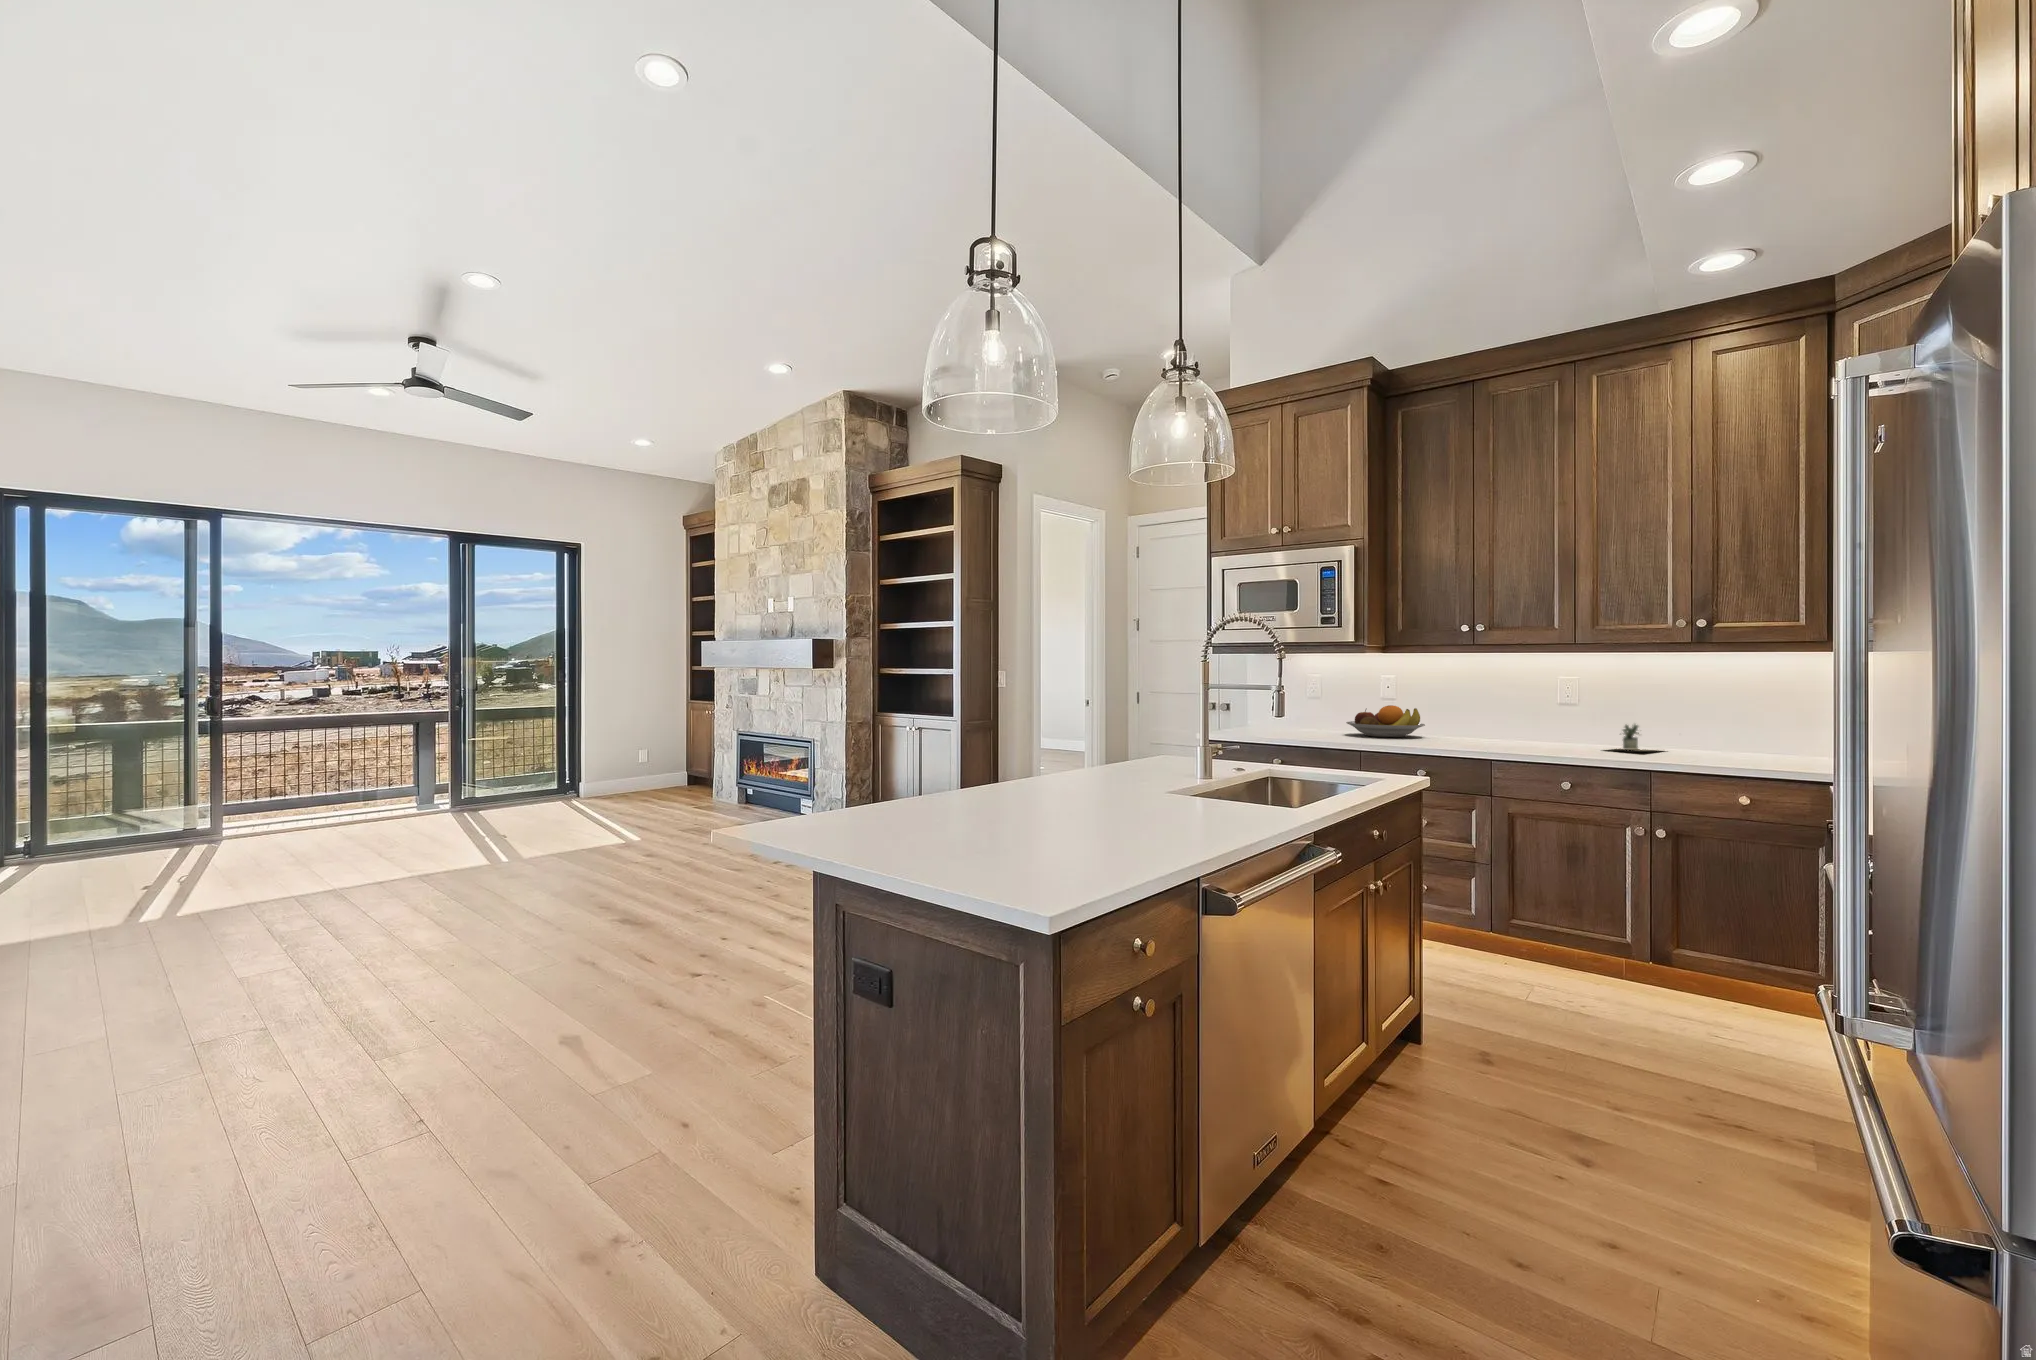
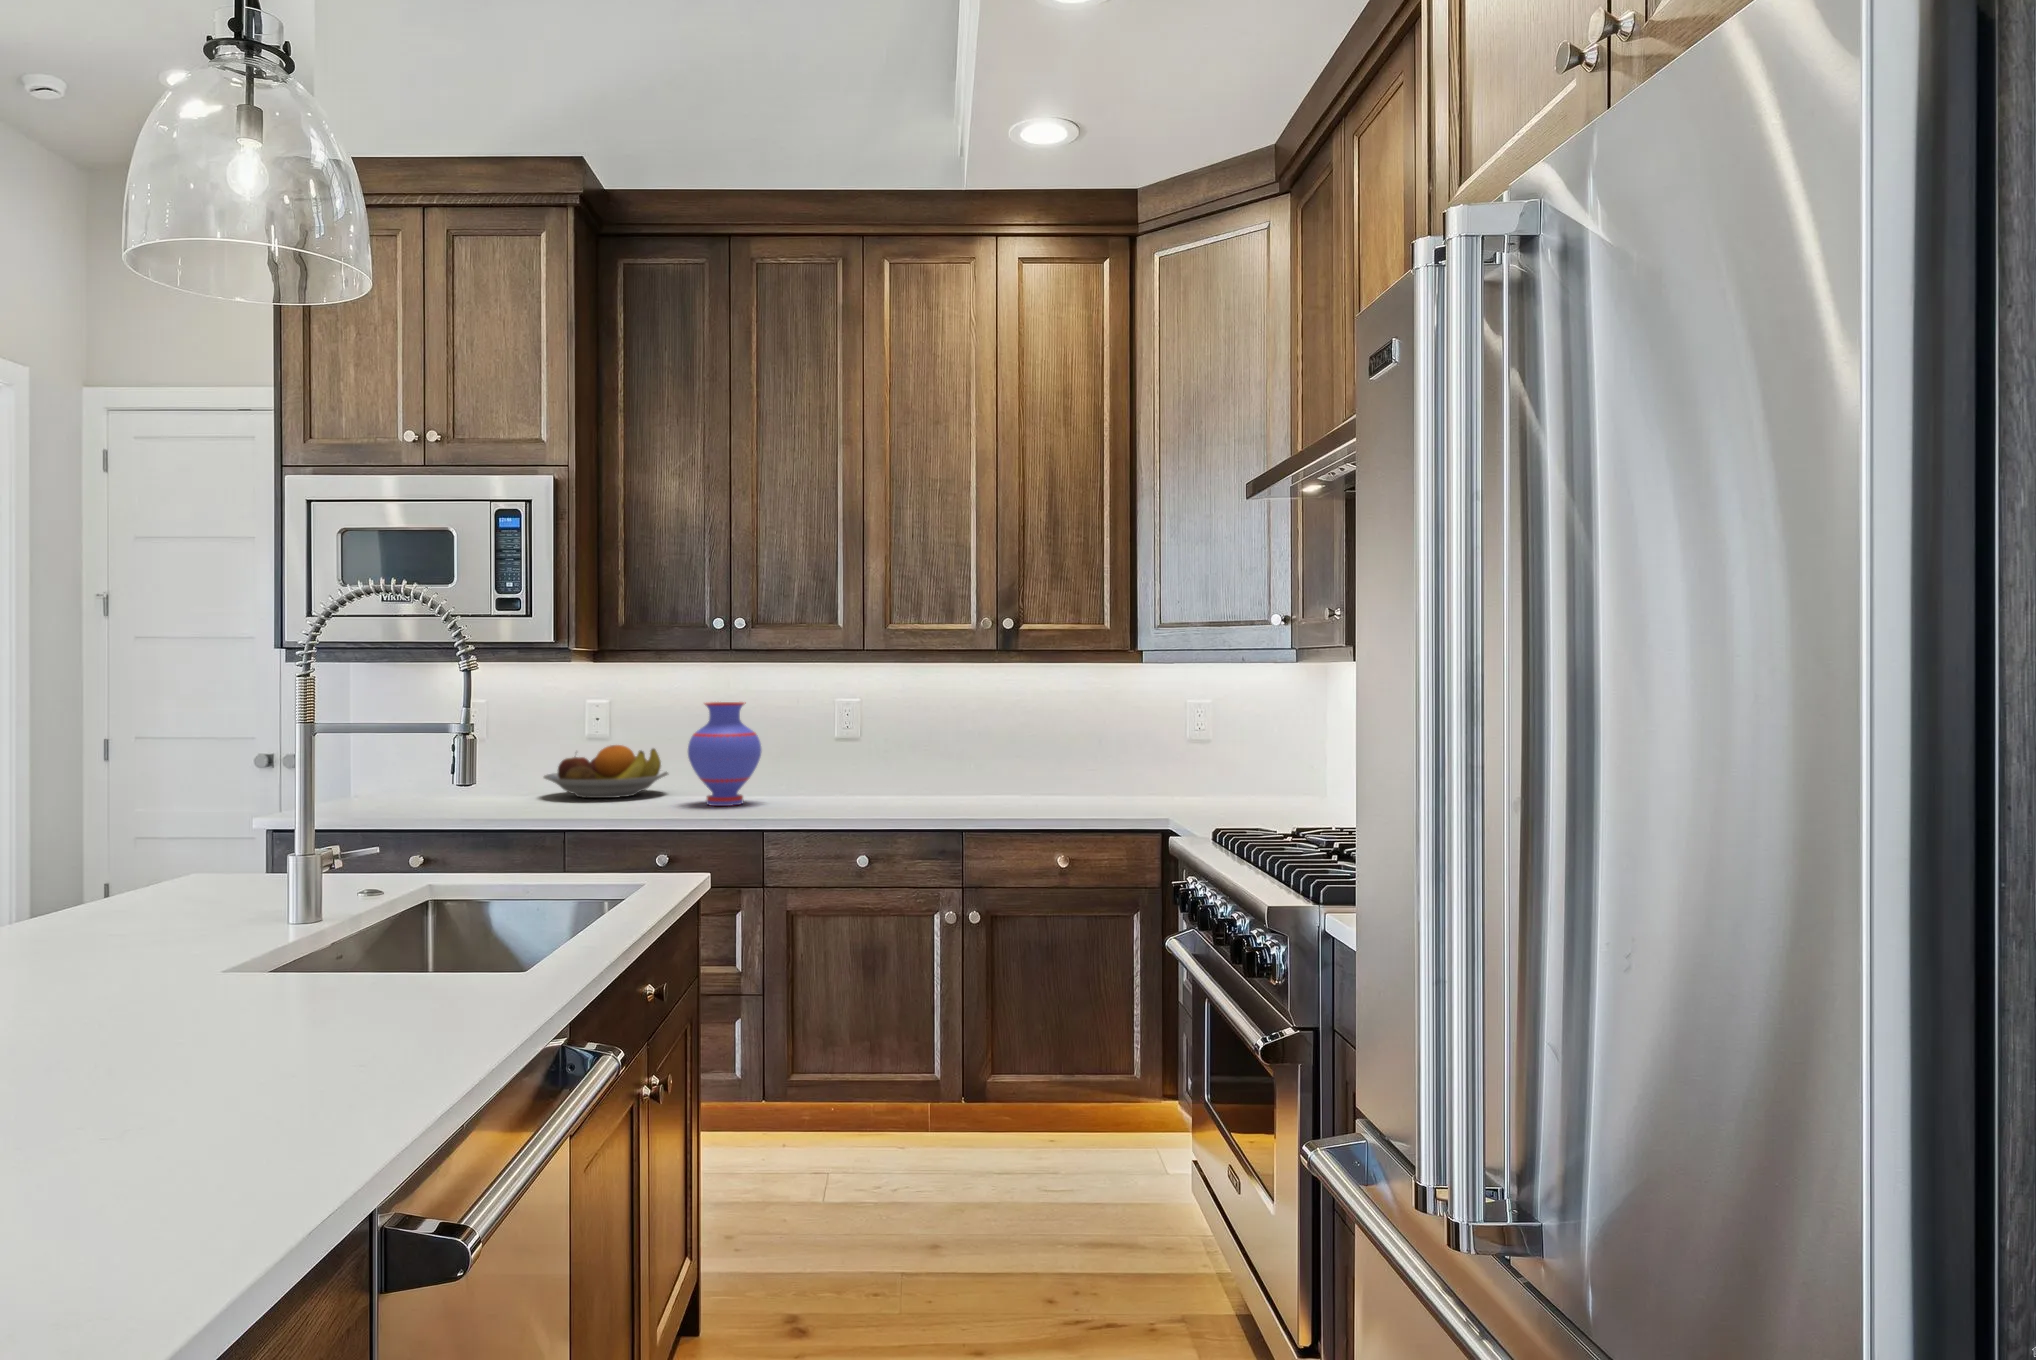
vase: none [1440,679,1491,745] -> present [688,702,761,806]
potted plant: present [1623,724,1639,750] -> none [899,759,989,799]

